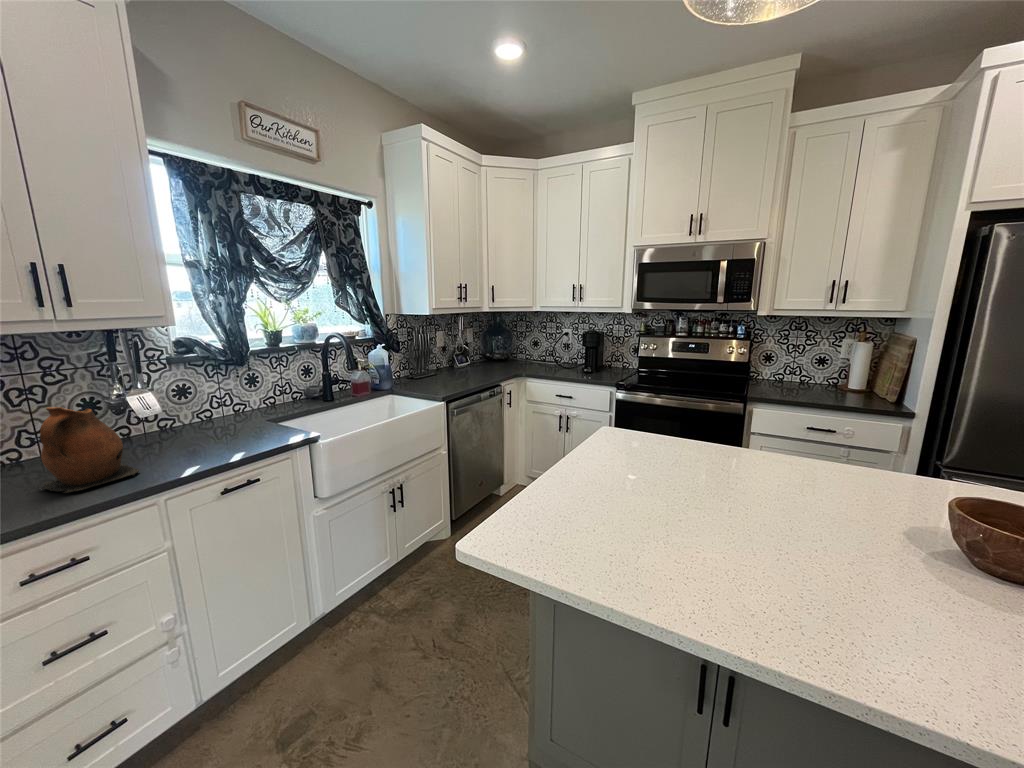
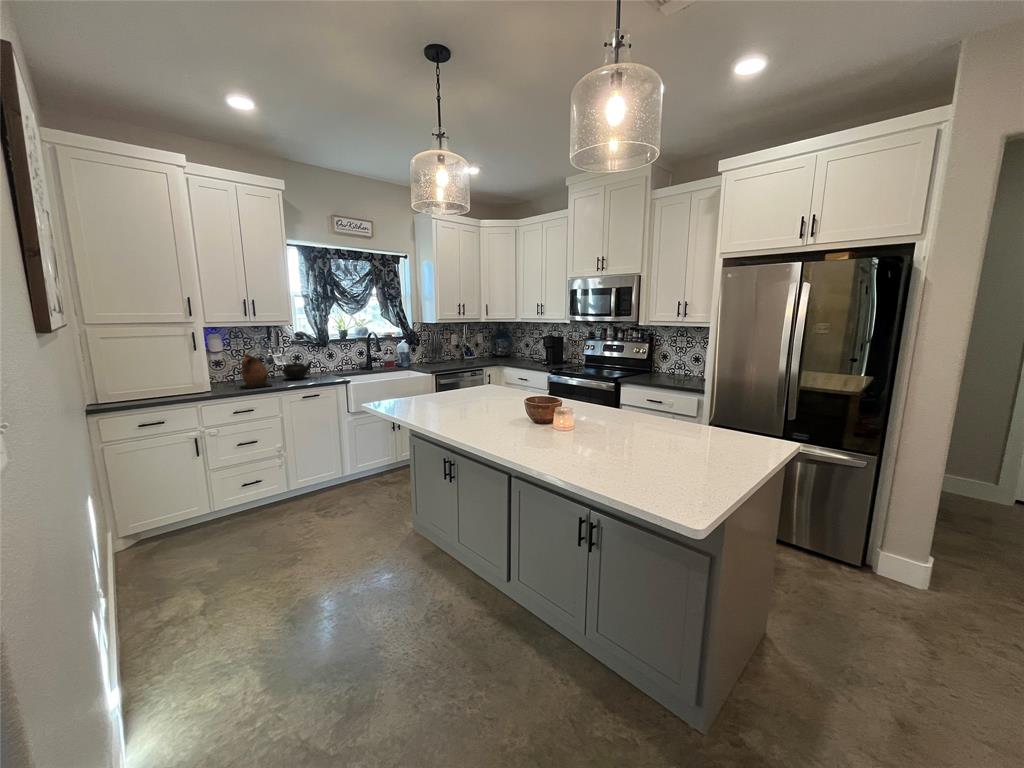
teapot: none [150,381,226,443] -> present [281,351,312,379]

